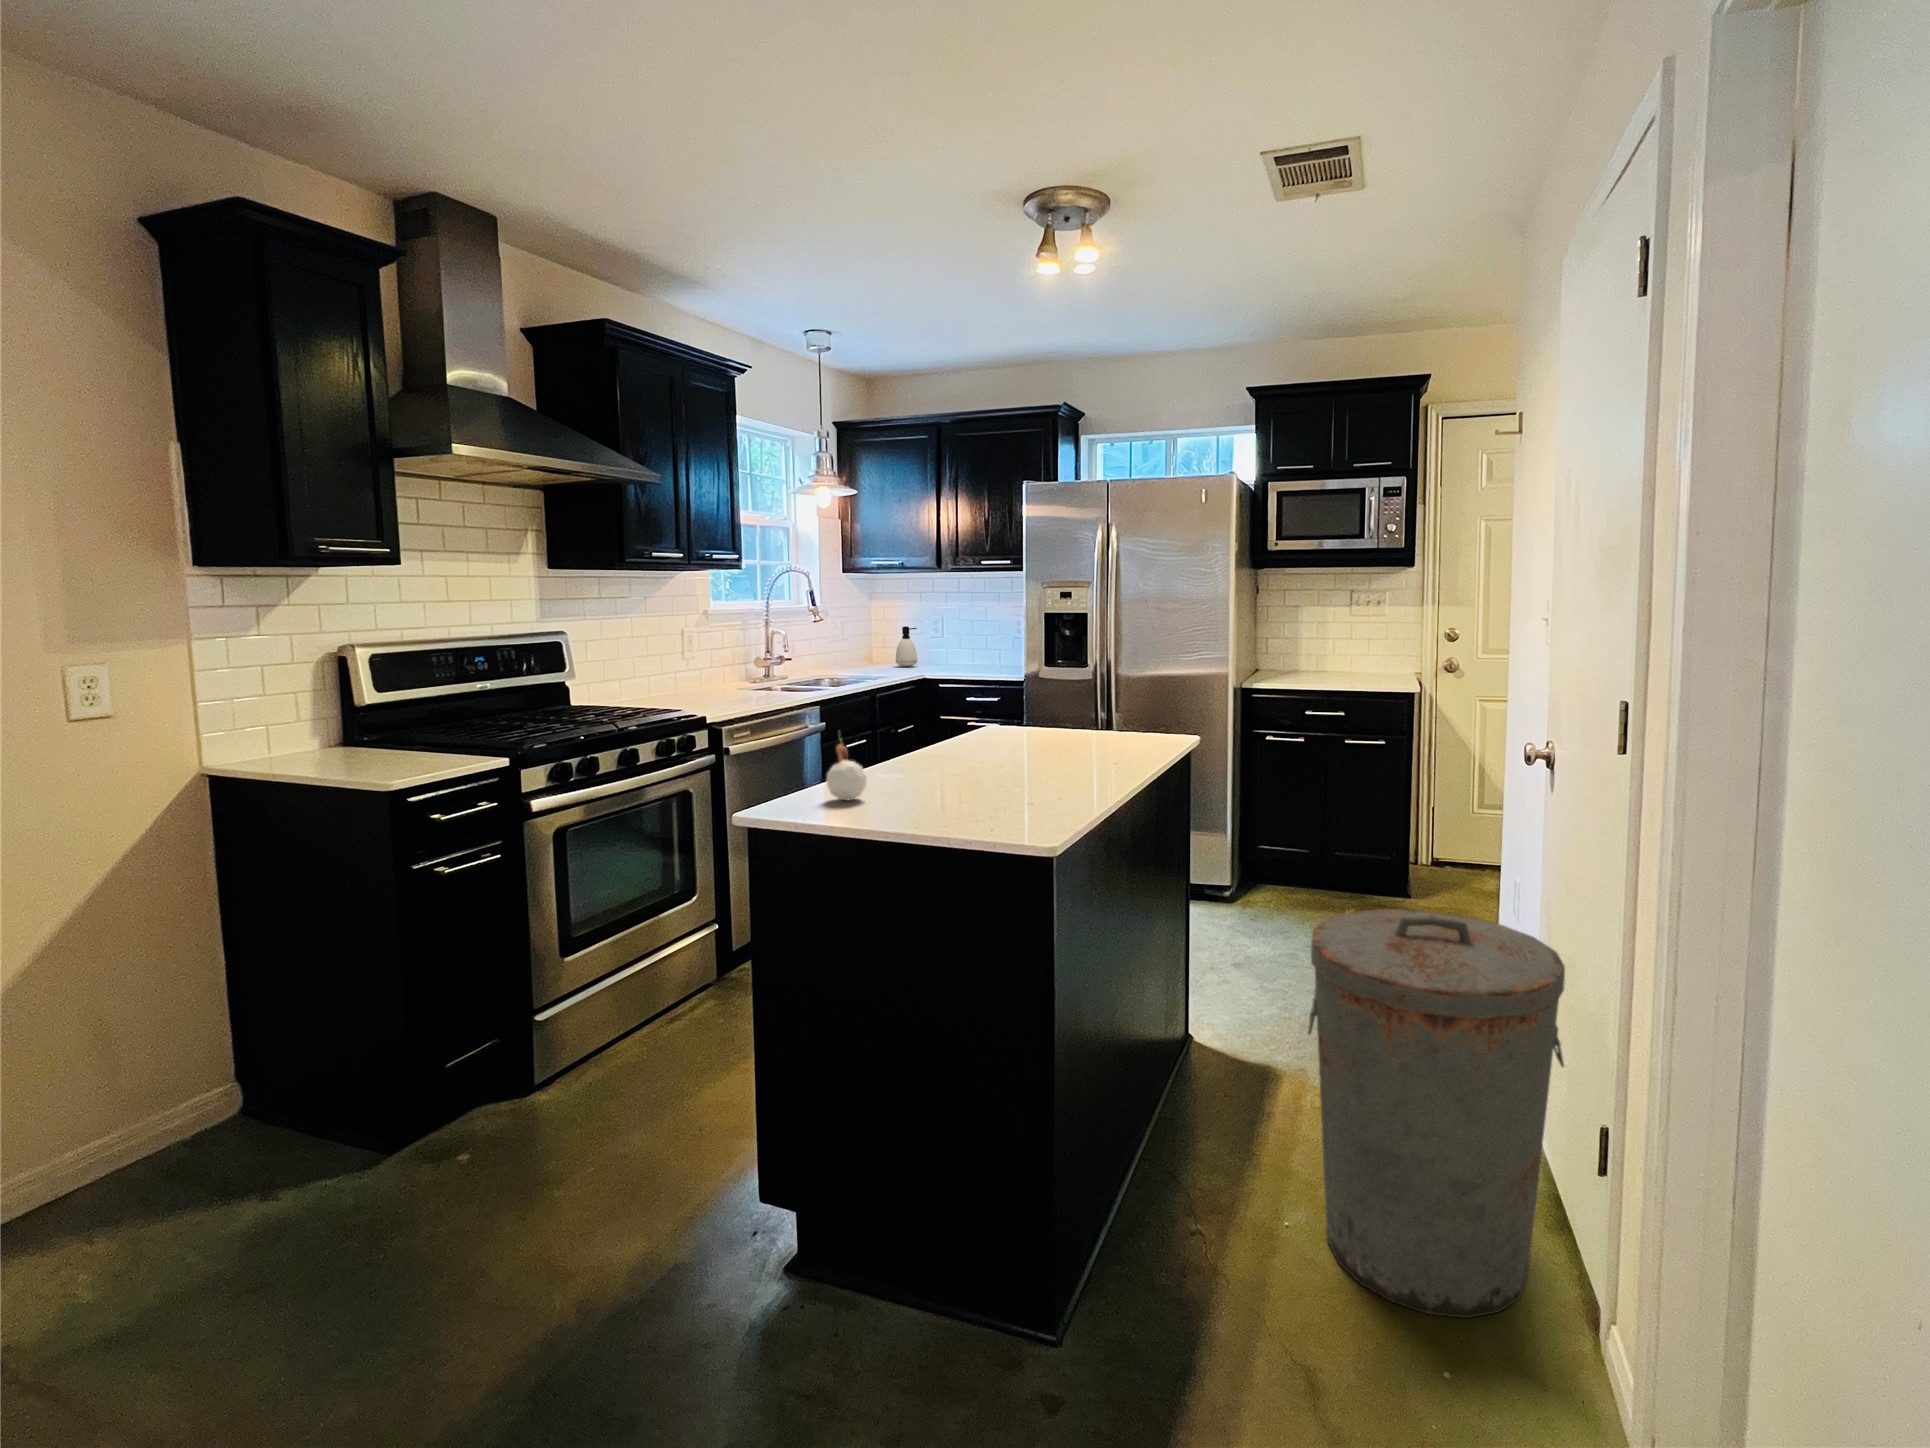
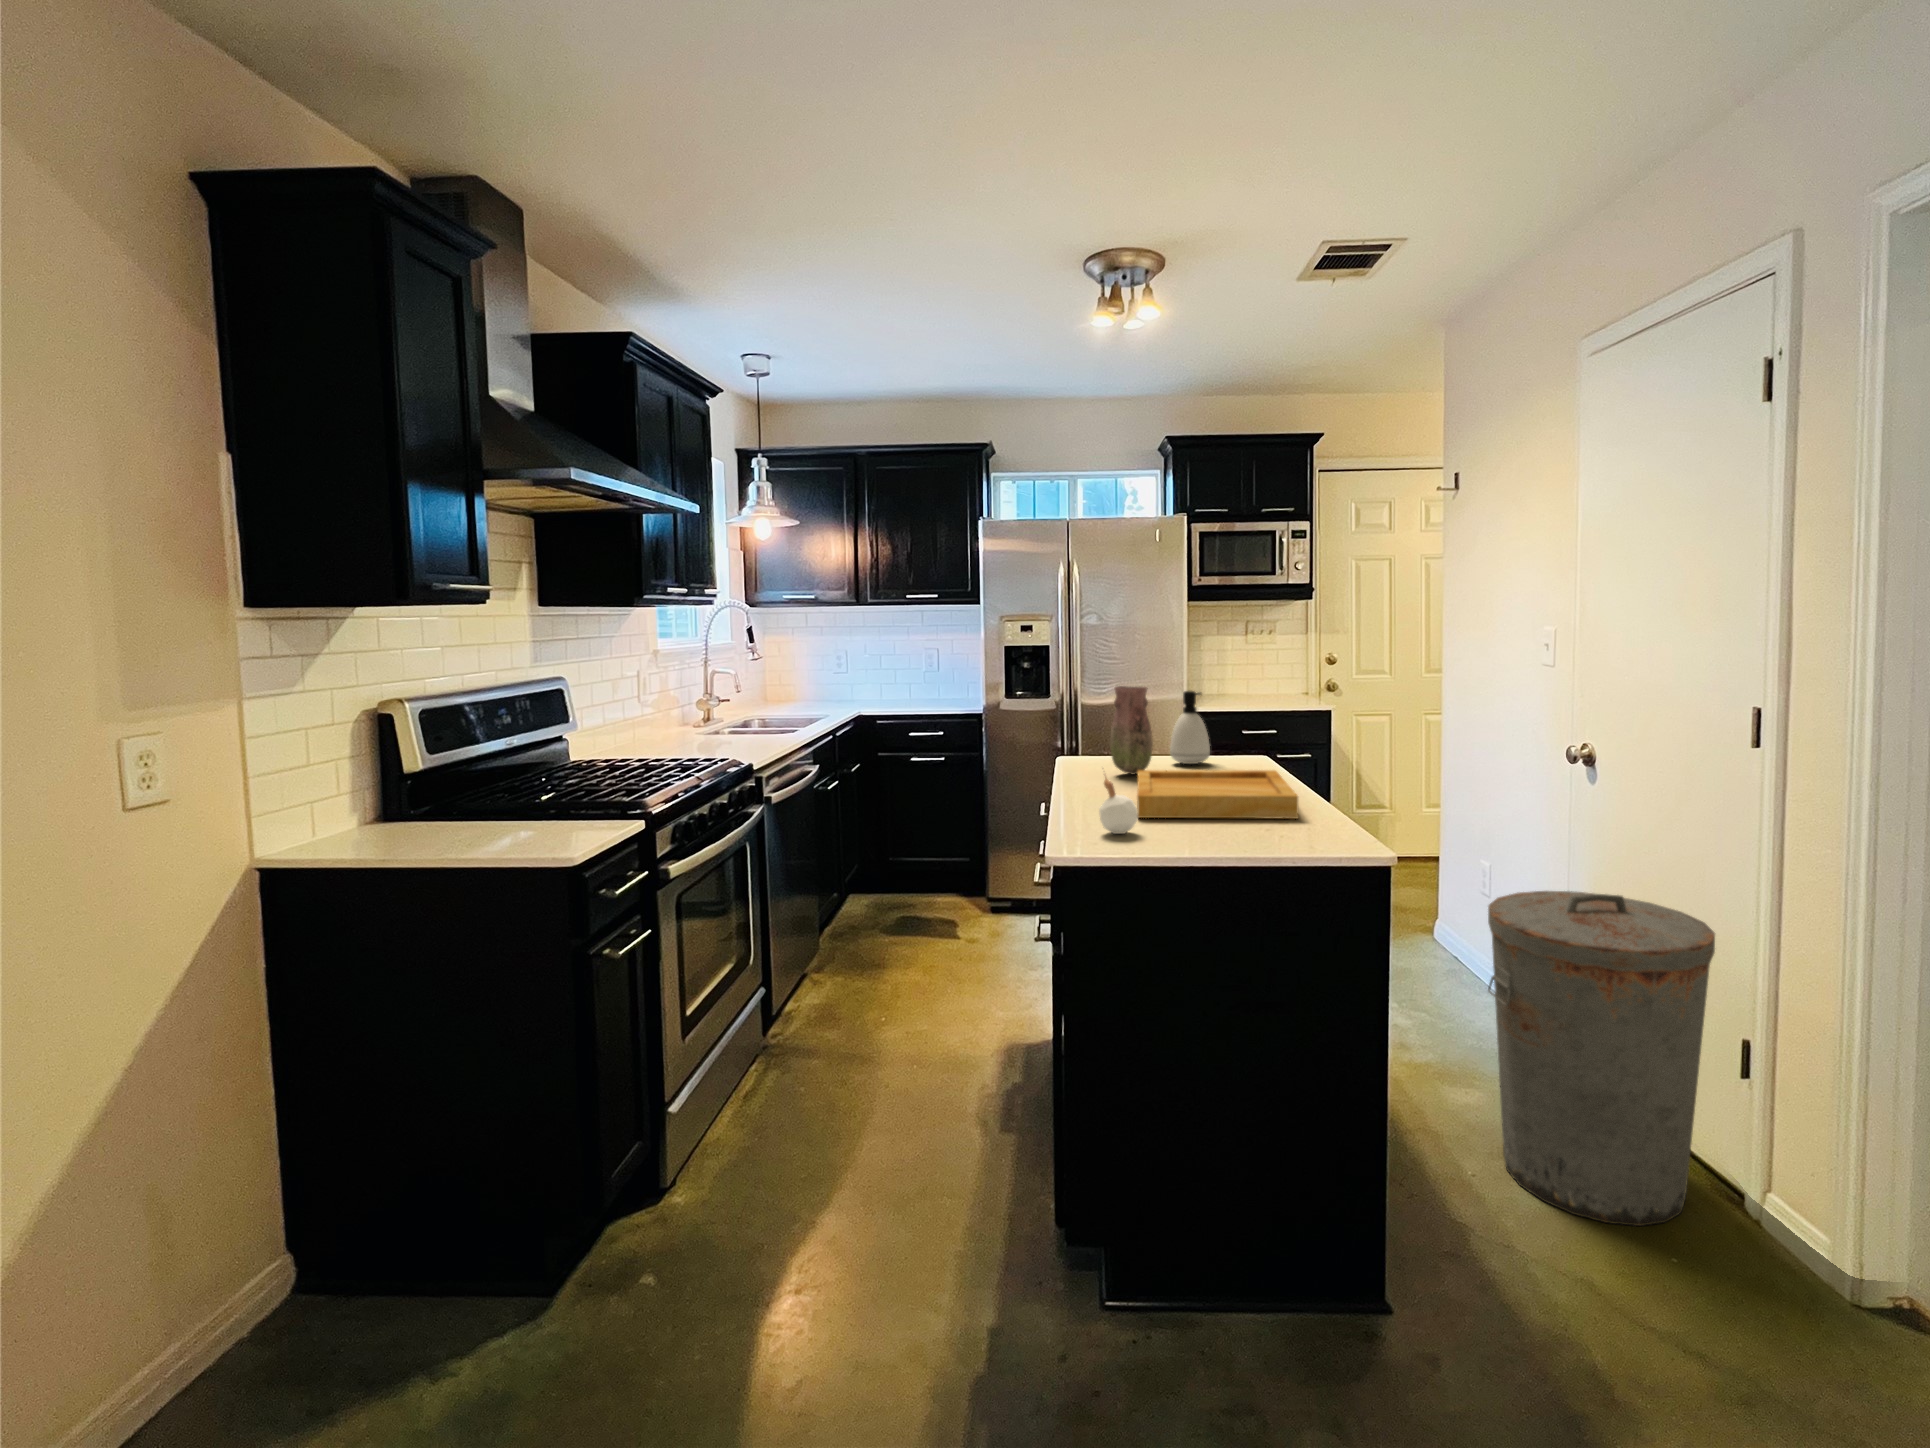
soap dispenser: present [896,626,917,667] -> present [1170,691,1210,764]
vase: none [979,654,1023,746] -> present [1110,686,1153,775]
tray: none [897,741,1104,799] -> present [1137,770,1298,819]

